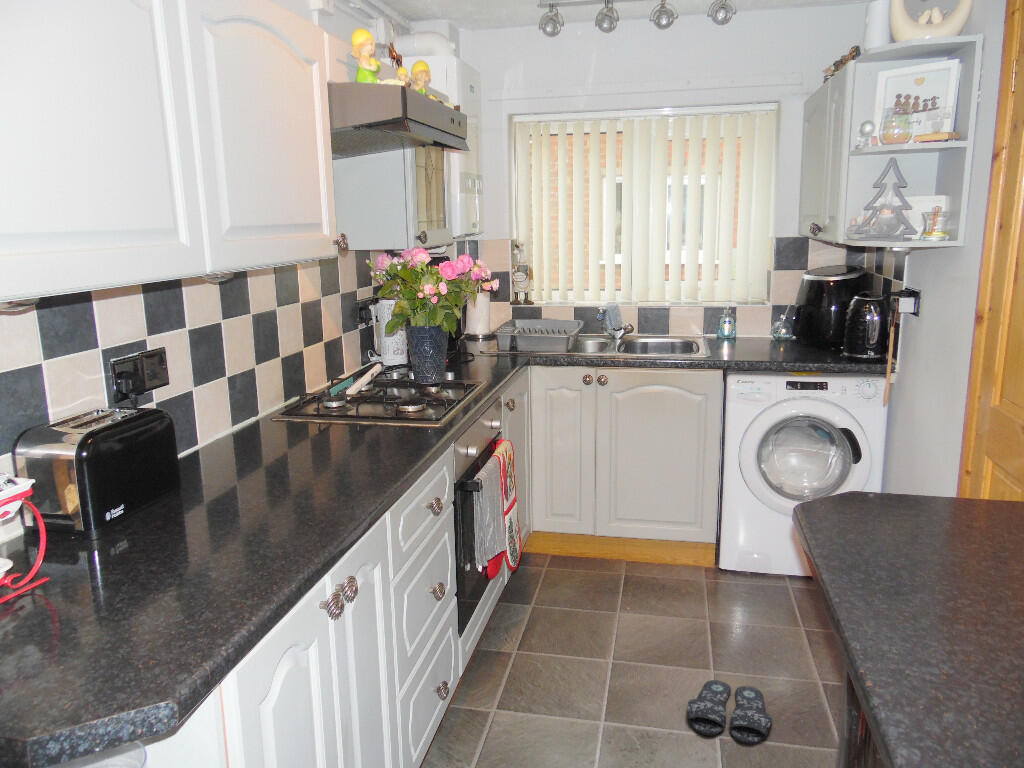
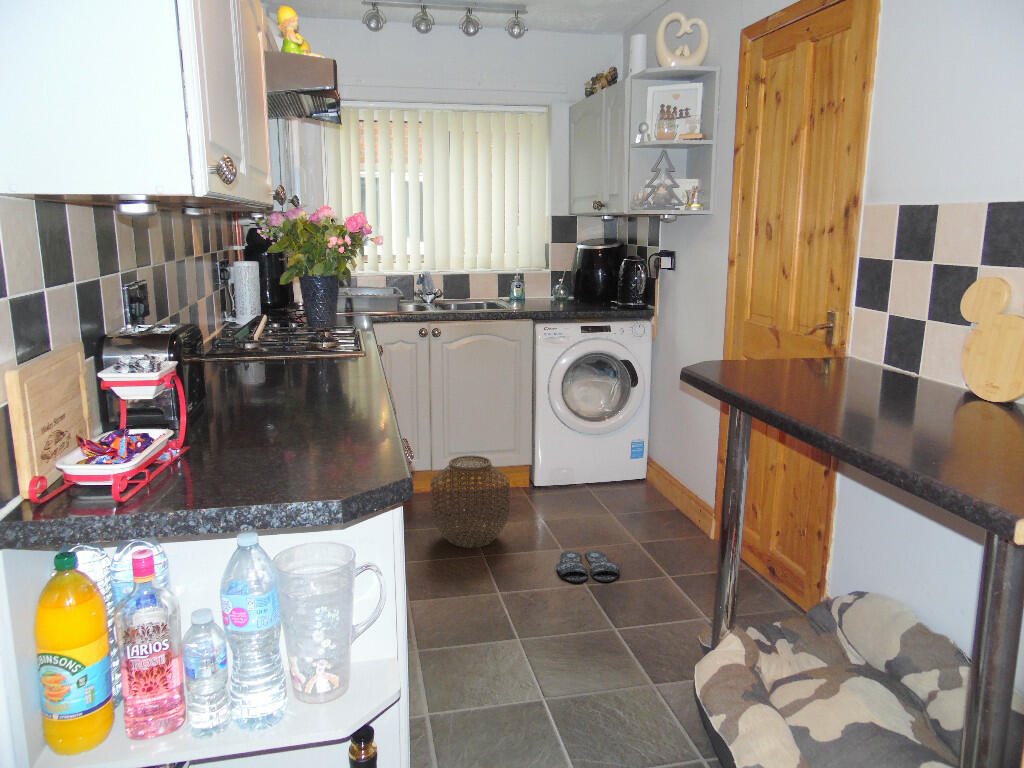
woven basket: none [560,537,655,650] -> present [430,456,510,548]

